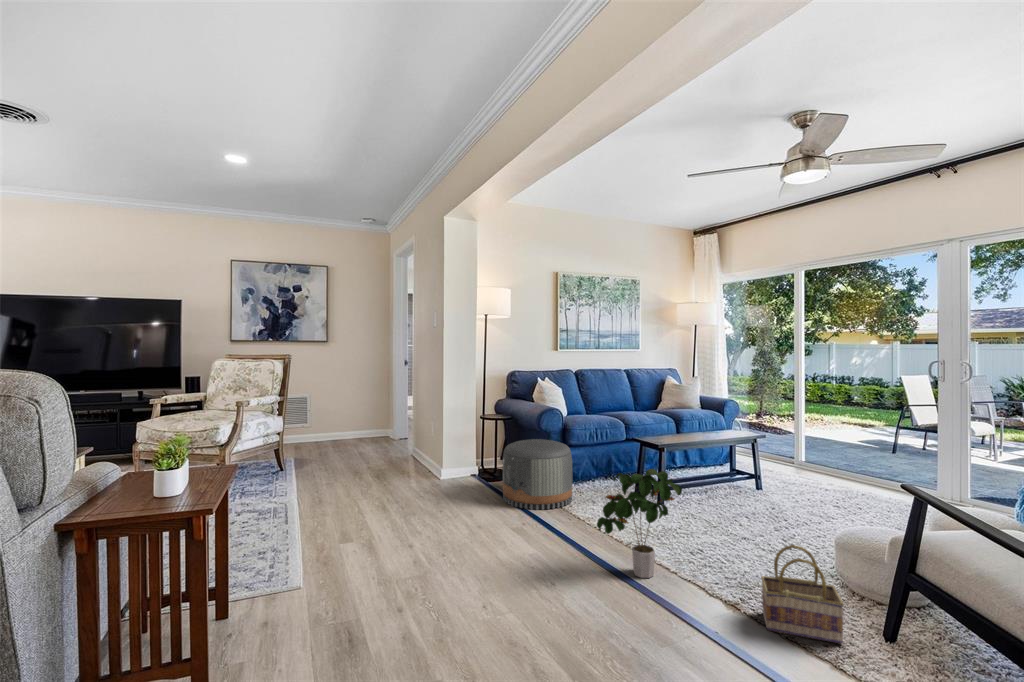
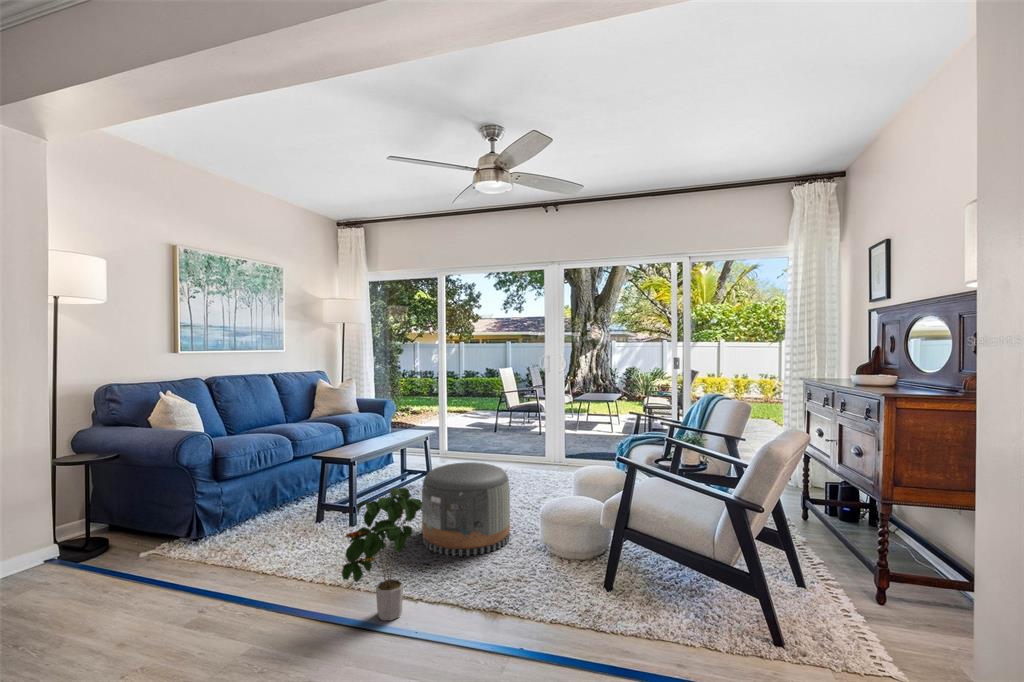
pouf: present [503,439,572,510] -> present [422,462,510,556]
basket: present [761,545,844,643] -> none [516,531,587,622]

